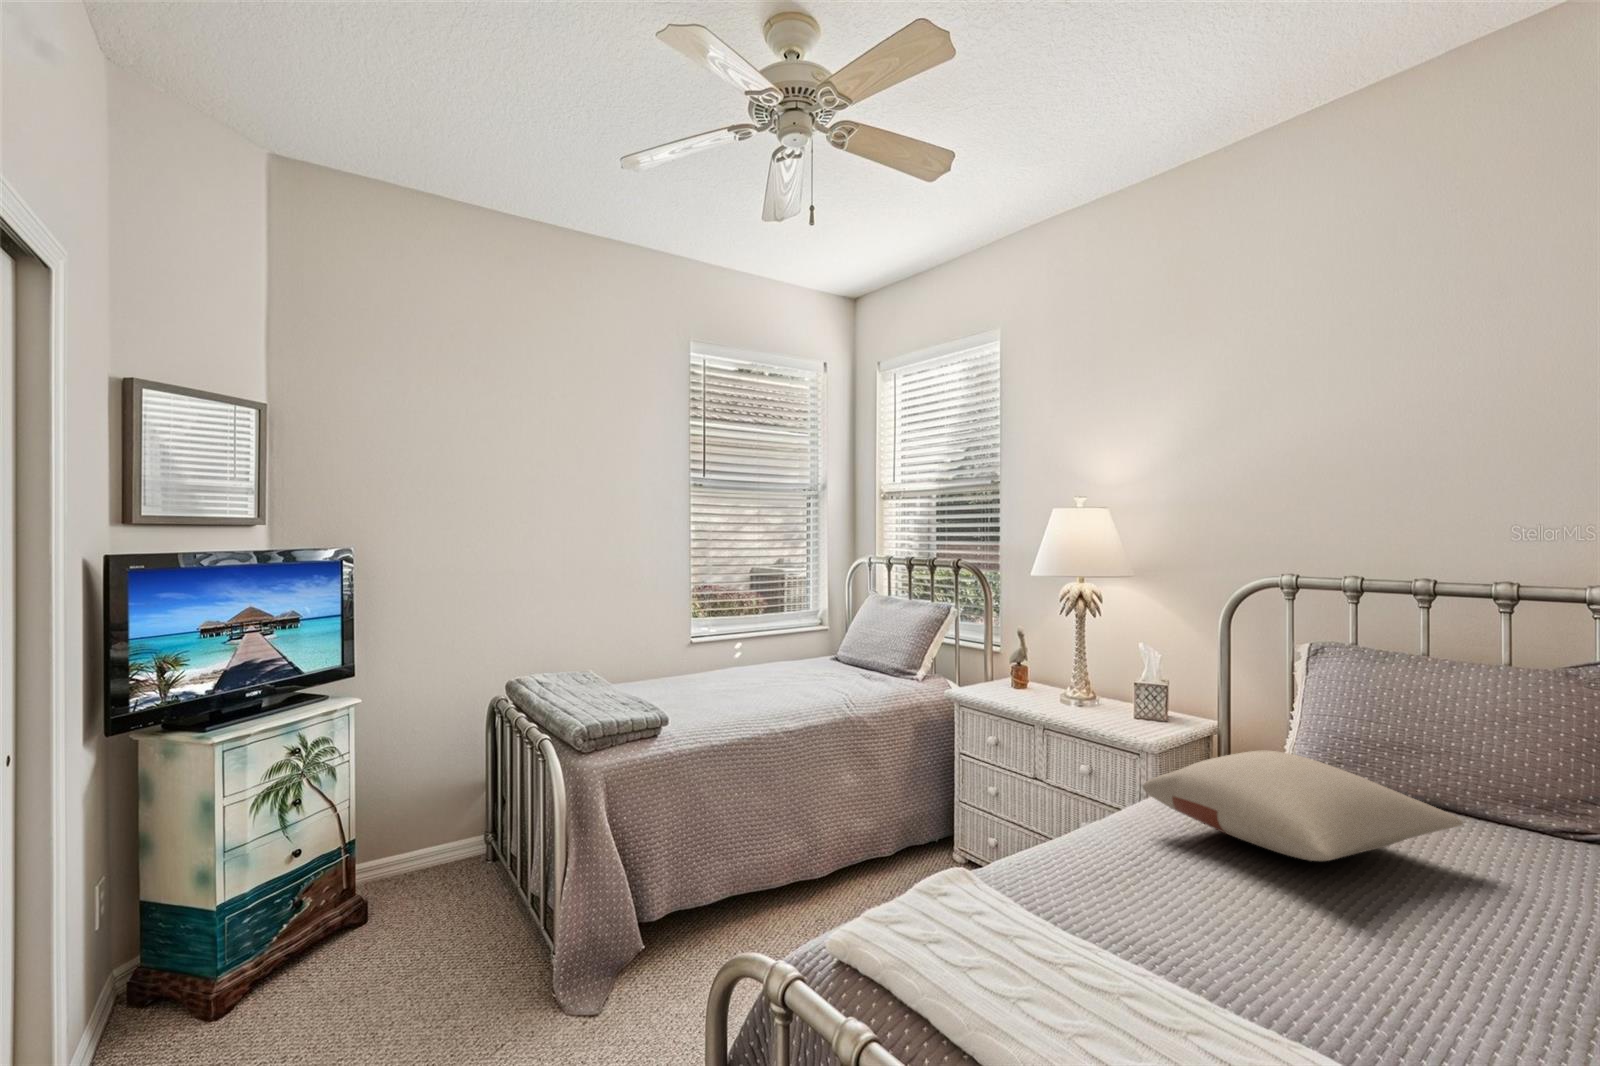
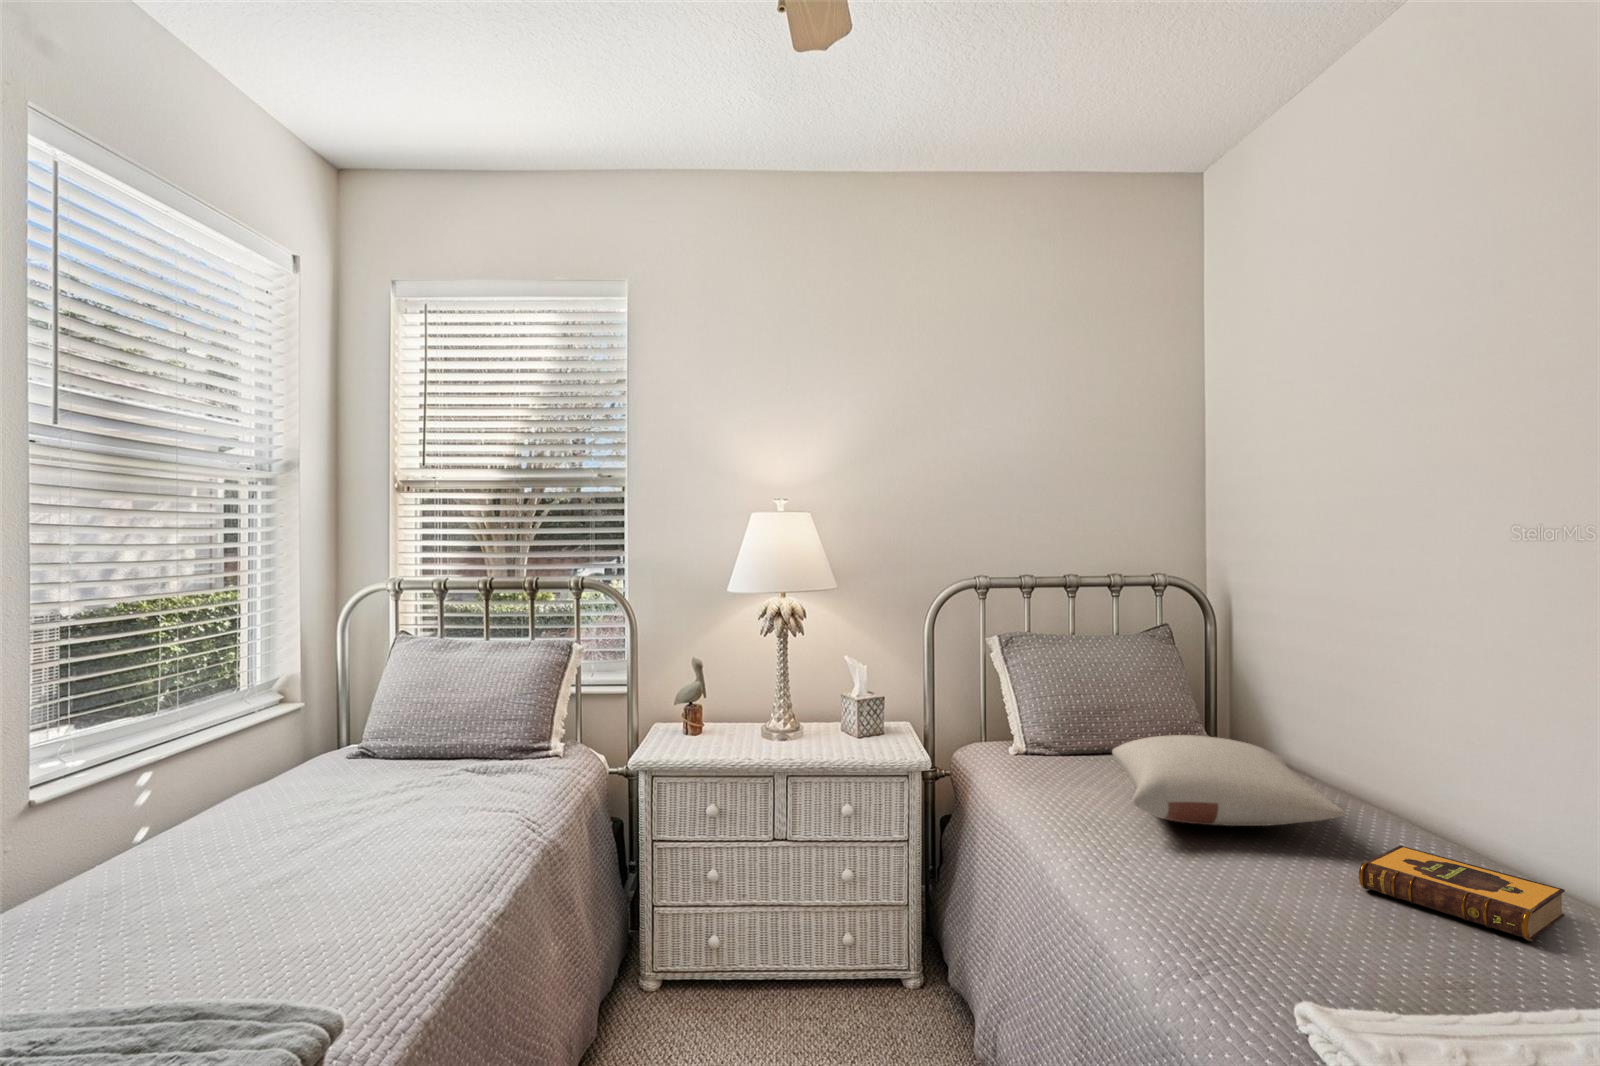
hardback book: none [1240,890,1418,1022] -> present [1359,846,1565,941]

